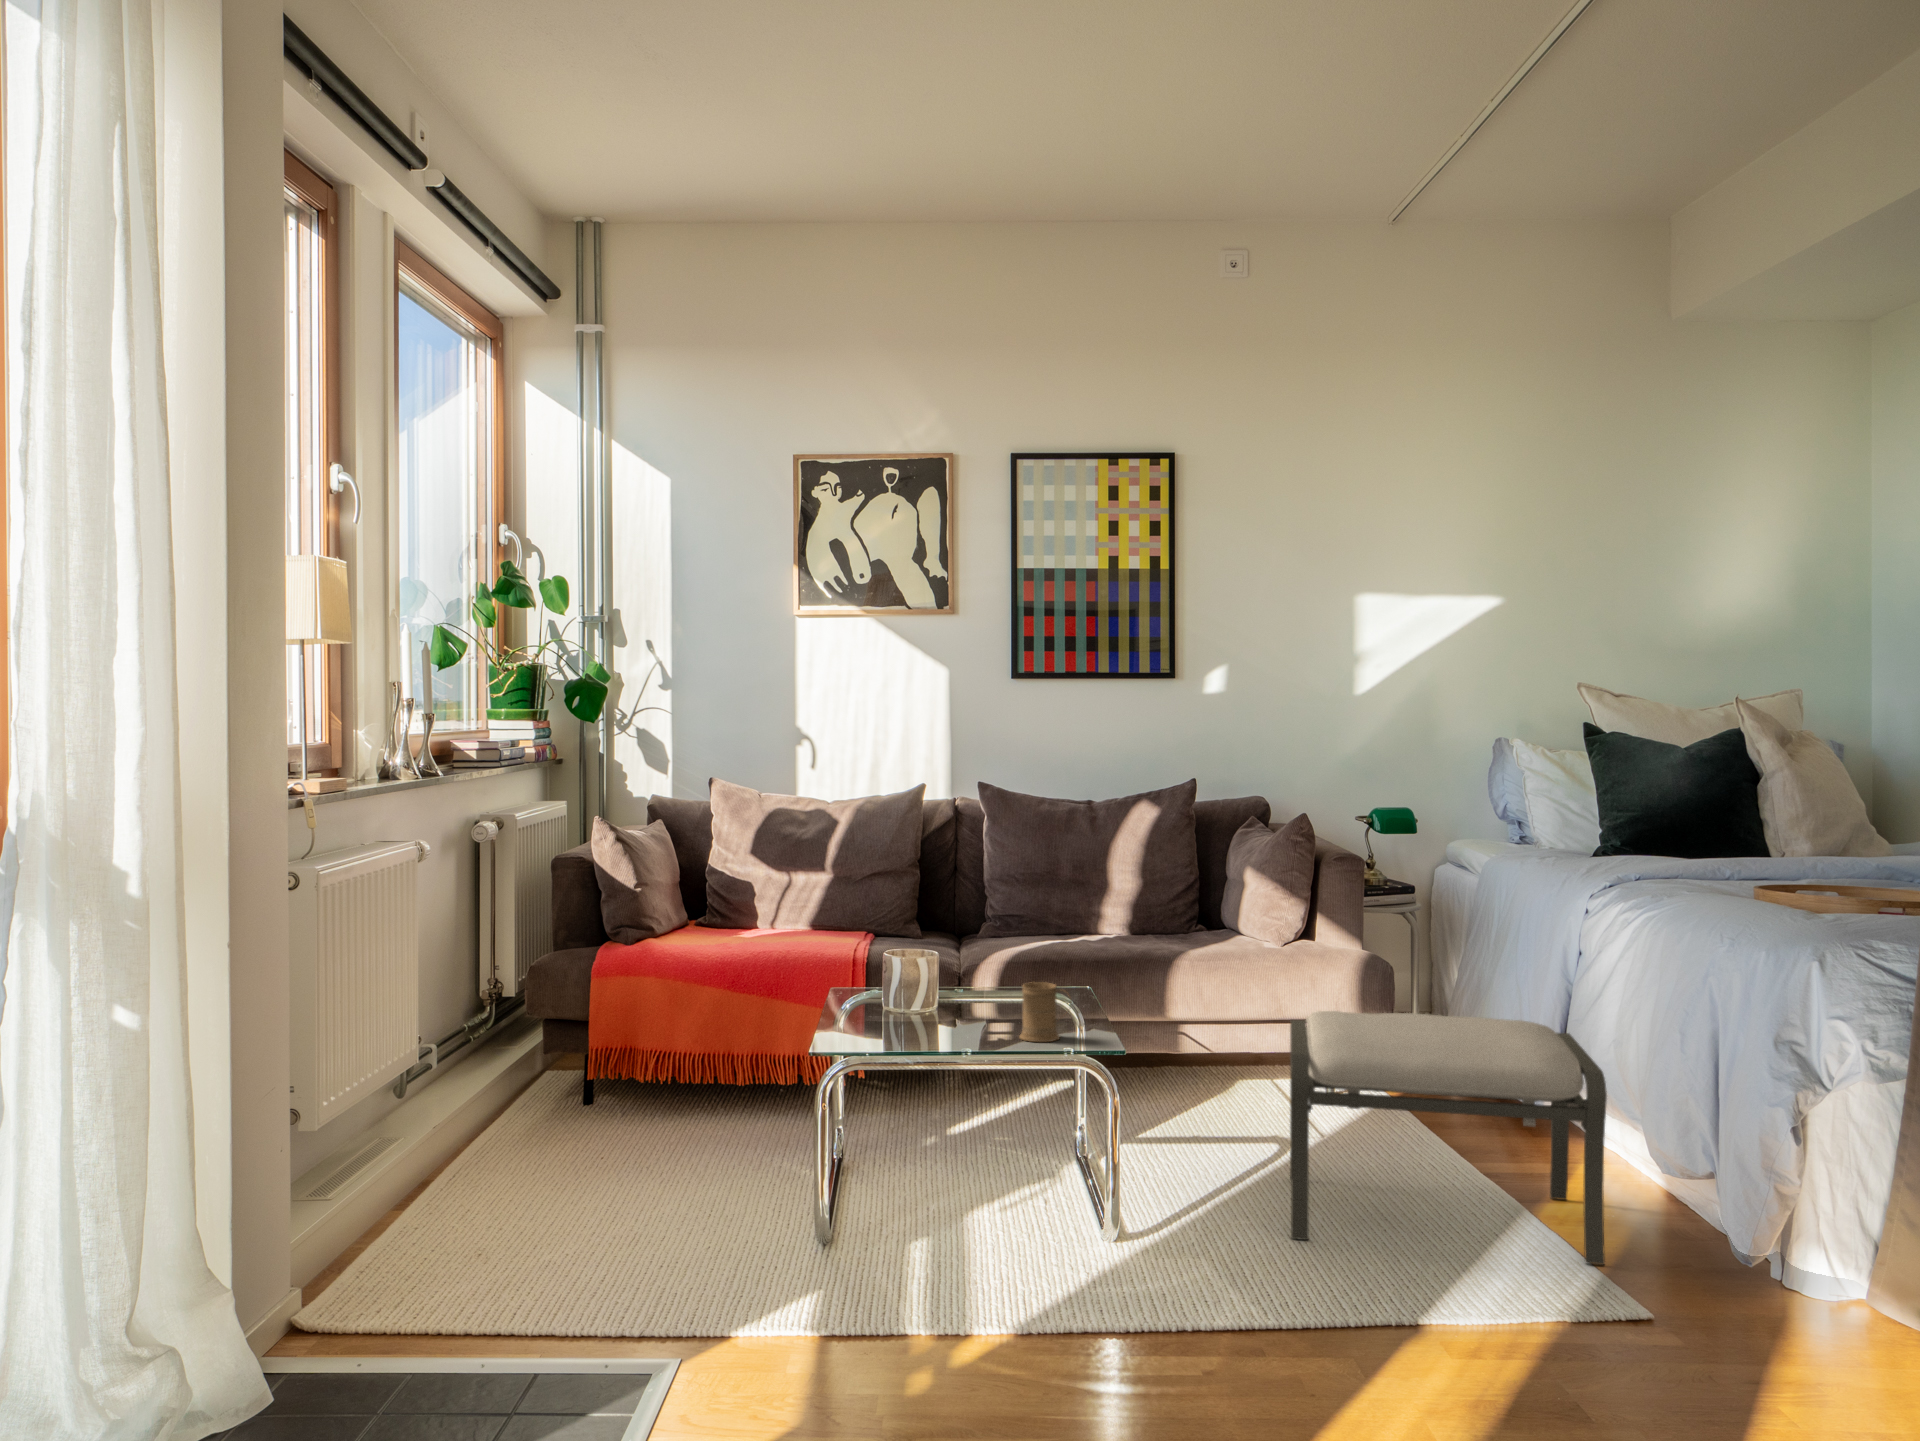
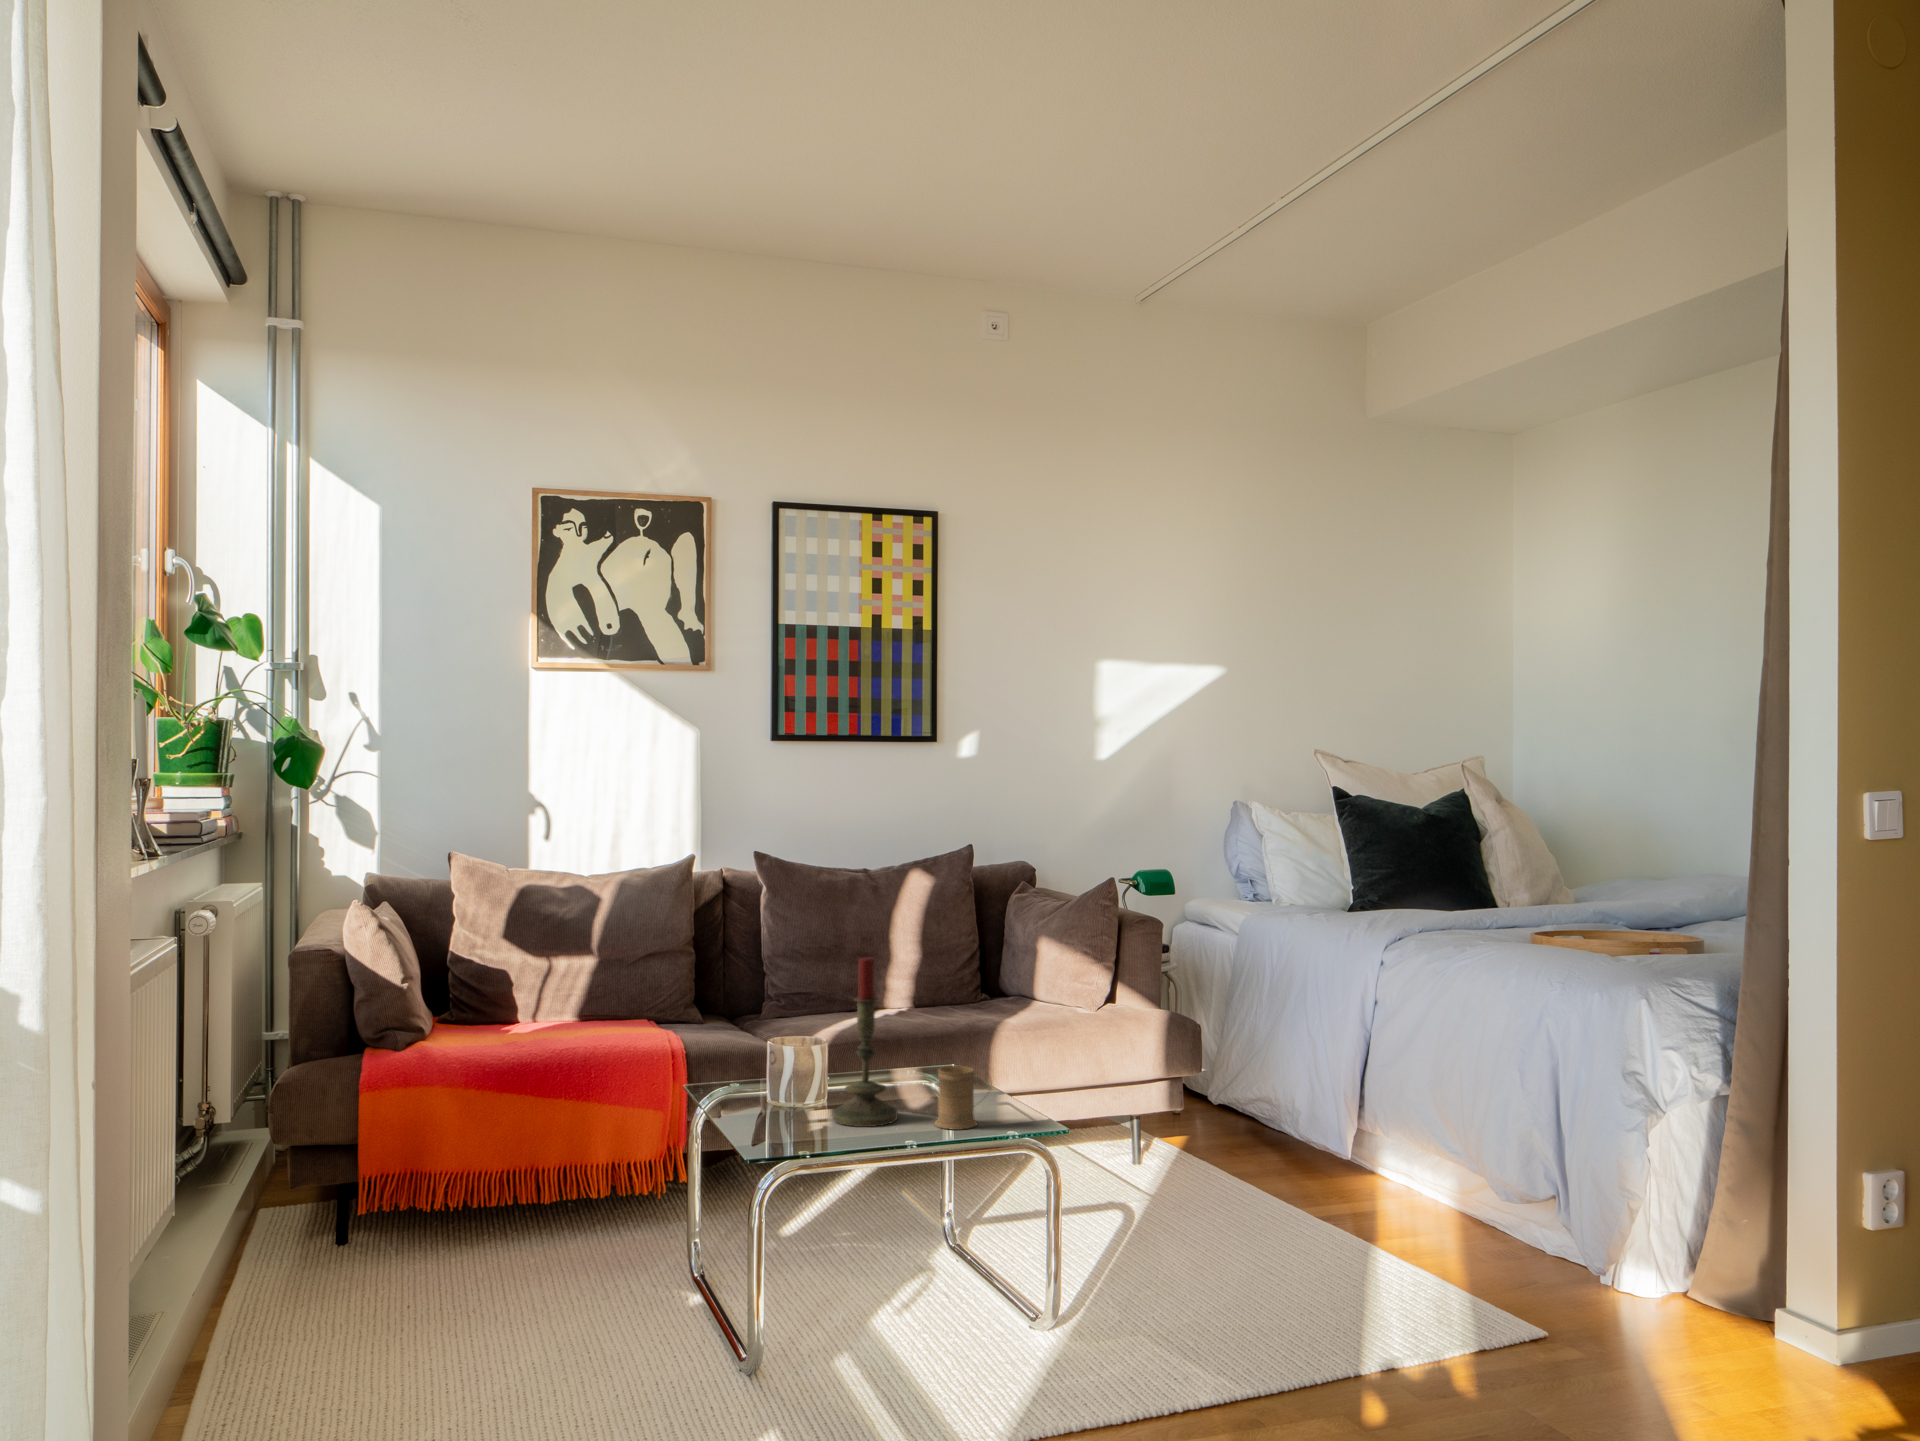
candle: none [936,872,996,1034] -> present [833,956,898,1127]
ottoman: present [1290,1011,1607,1265] -> none [1155,1070,1476,1304]

